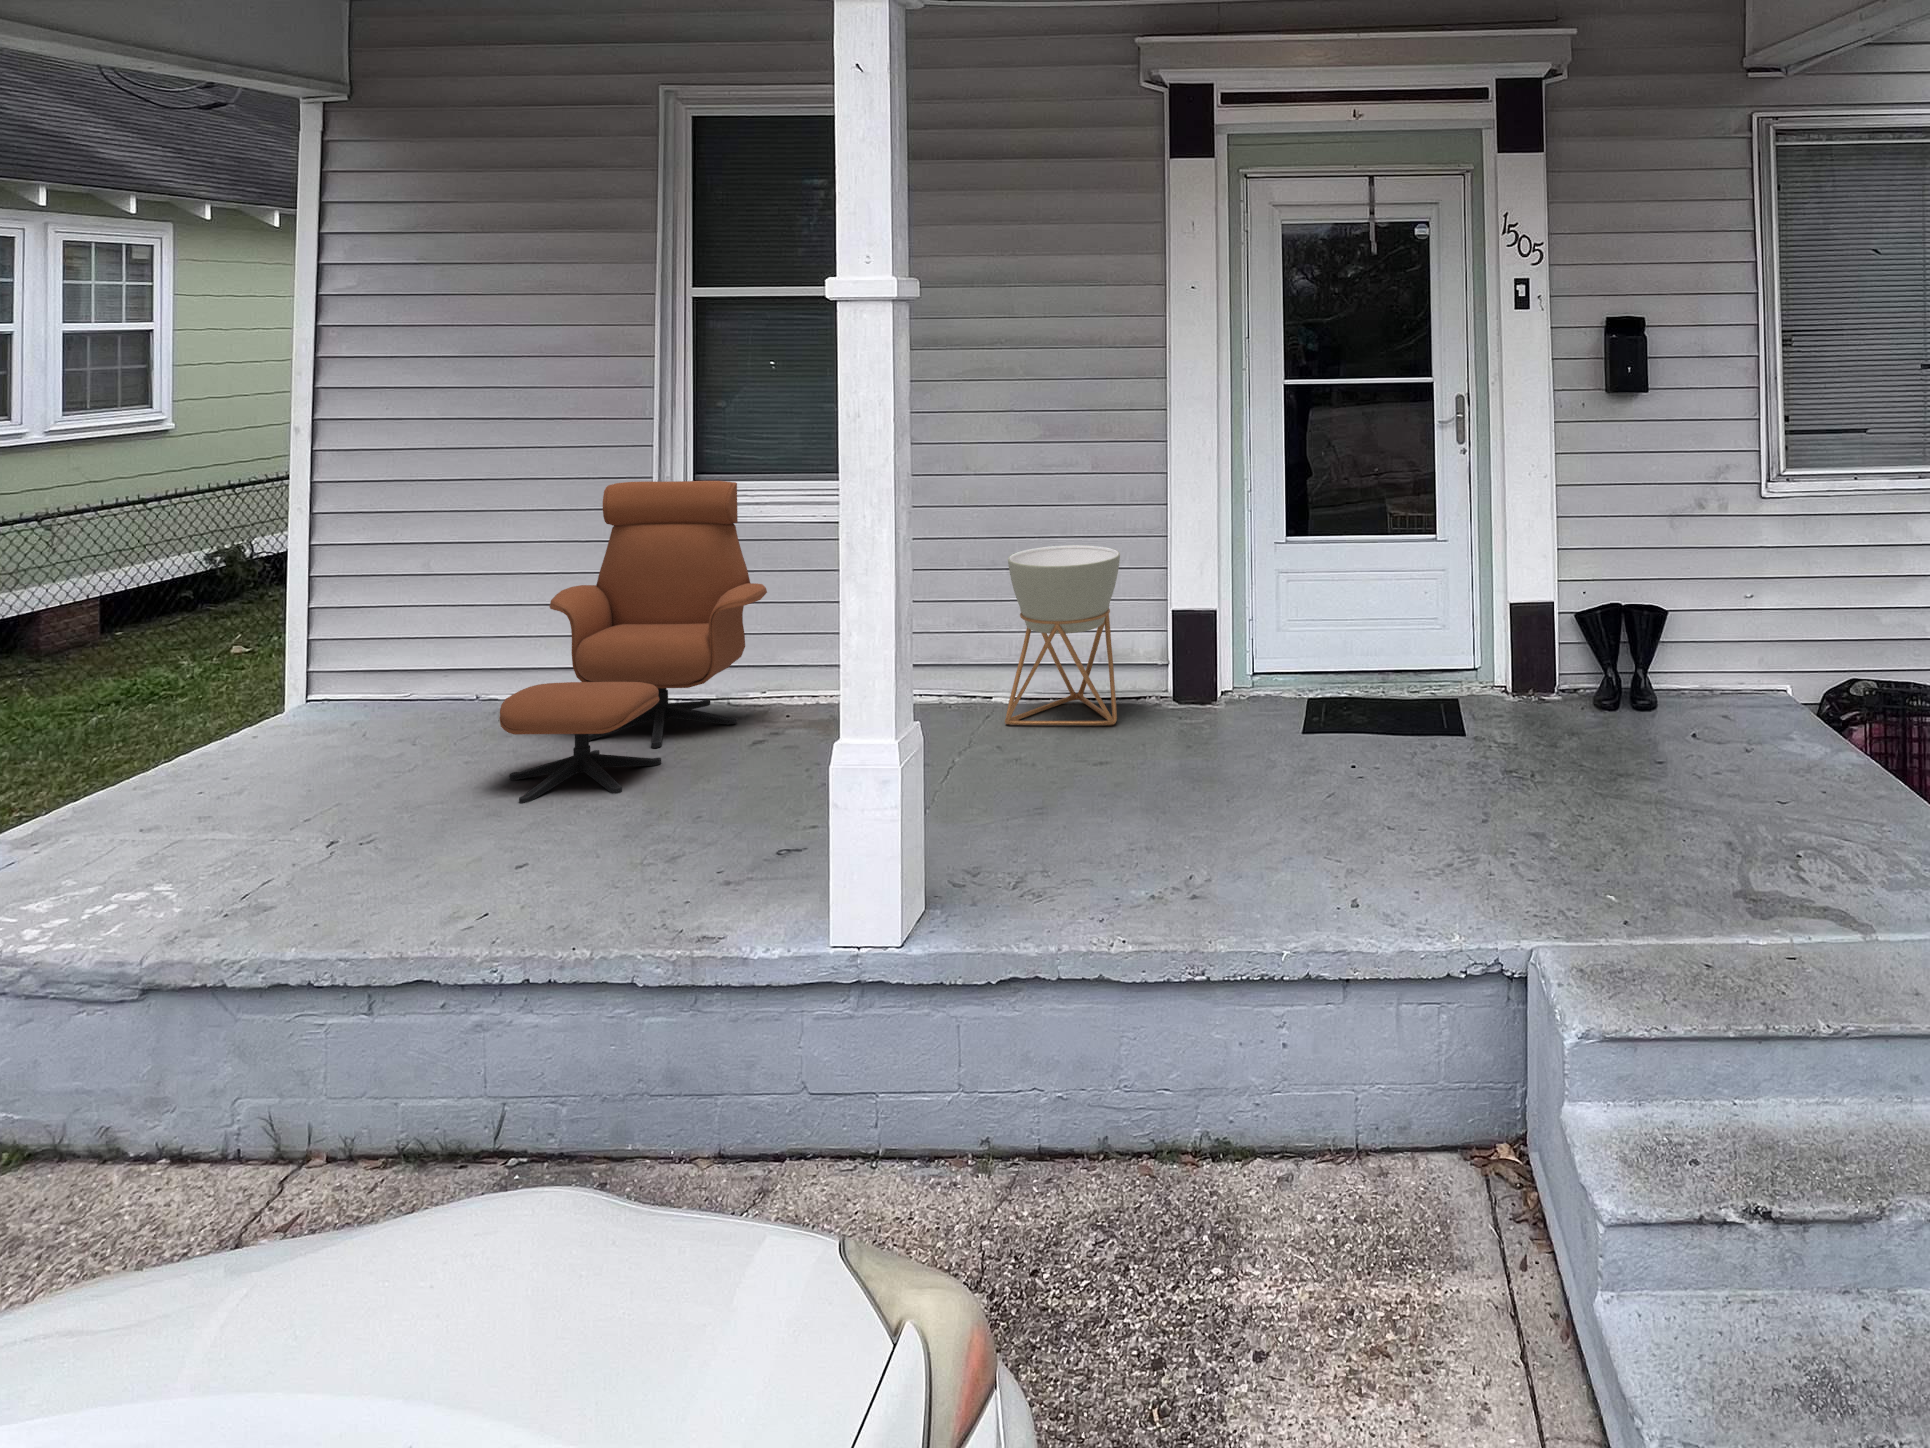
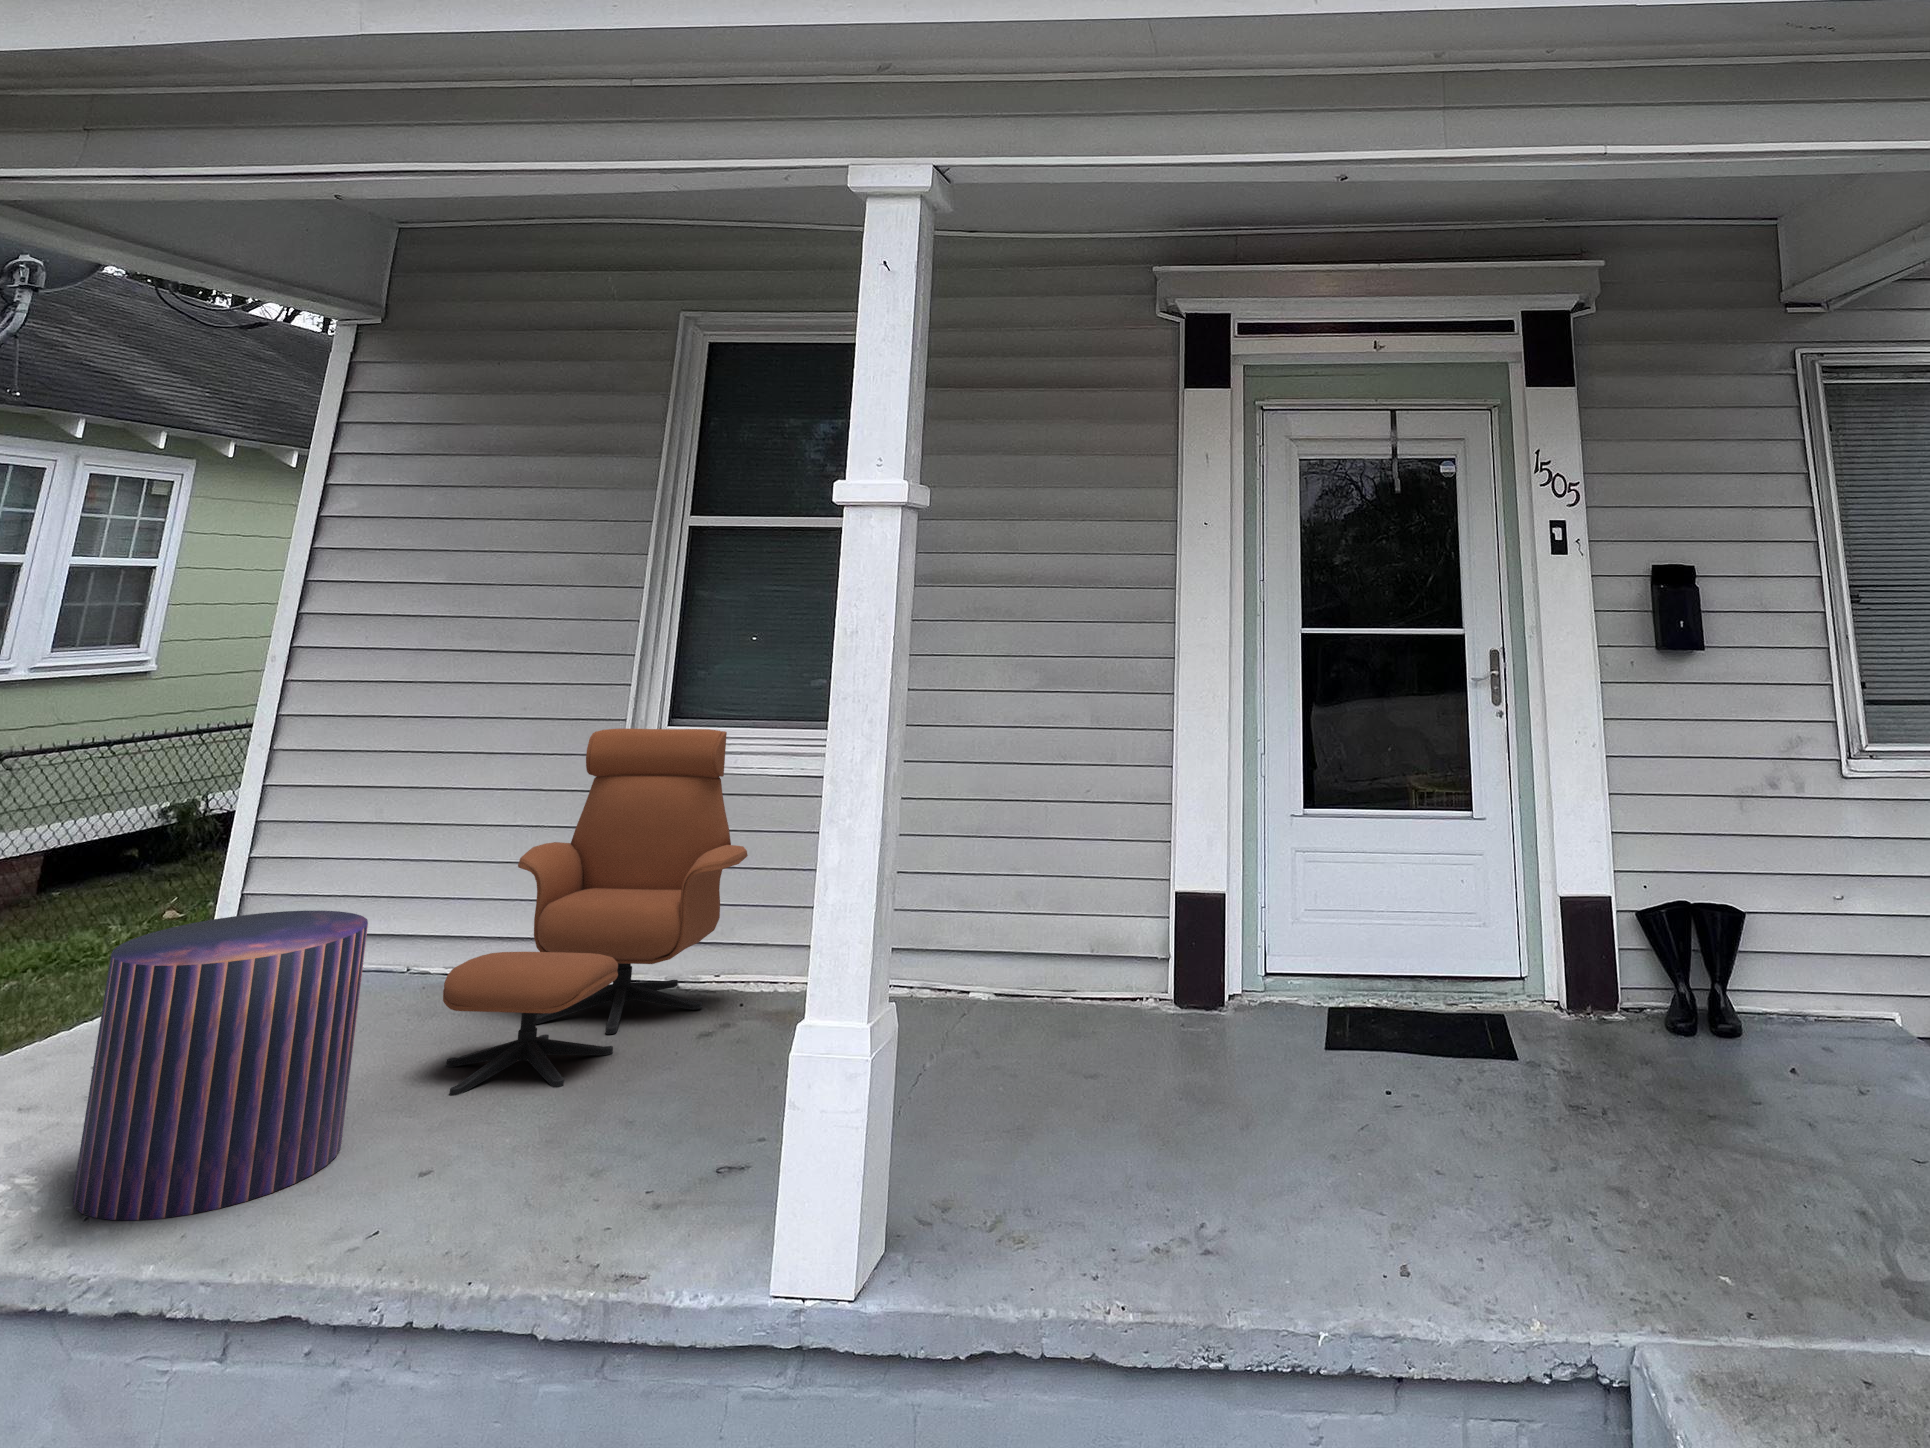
planter: present [1005,545,1120,725] -> none [993,811,1127,1025]
pouf: none [197,655,432,913] -> present [72,911,368,1220]

